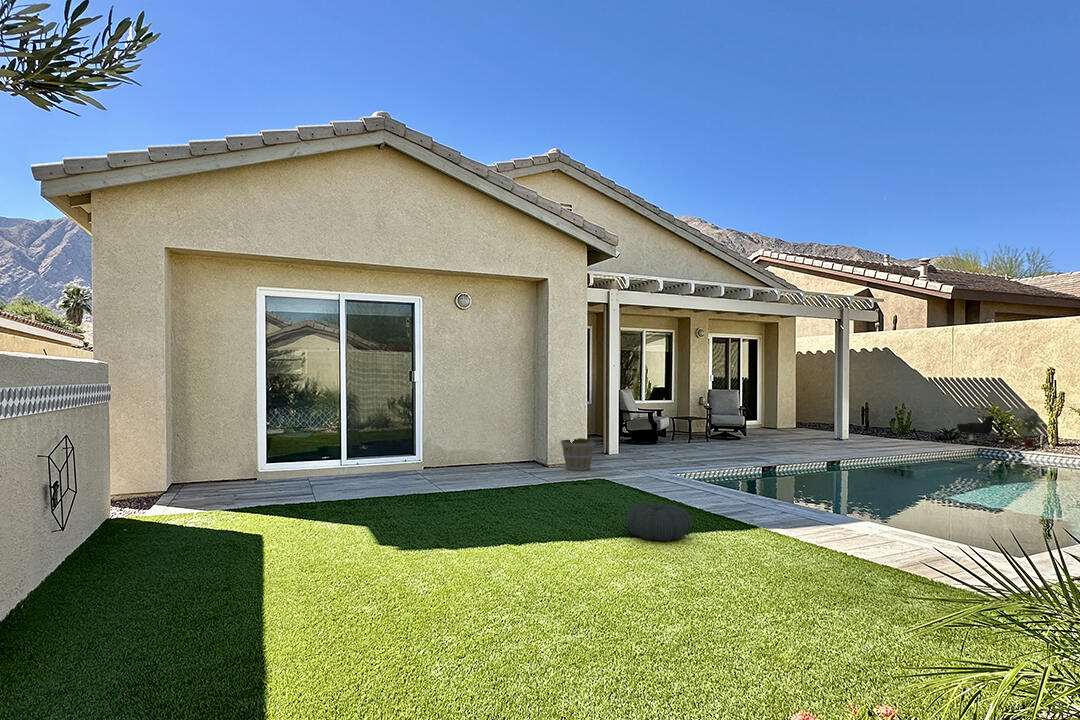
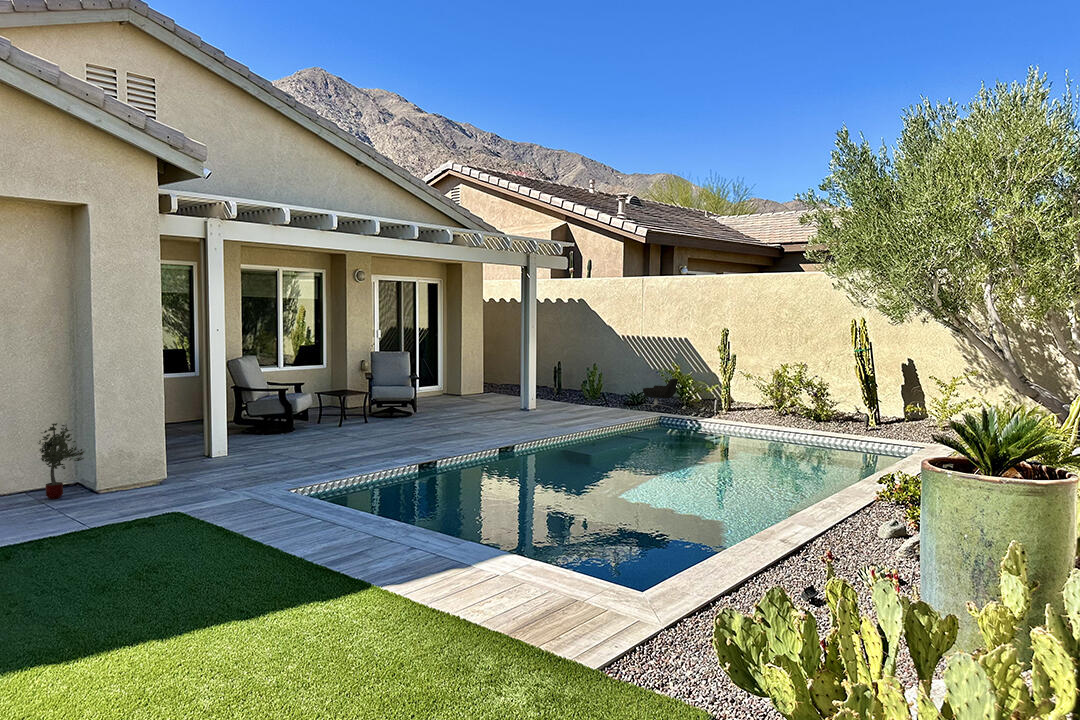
potted tree: present [1022,410,1045,447] -> present [39,423,84,499]
wooden bucket: present [561,438,595,471] -> none [115,449,173,501]
pouf: present [626,503,691,541] -> none [162,574,264,638]

